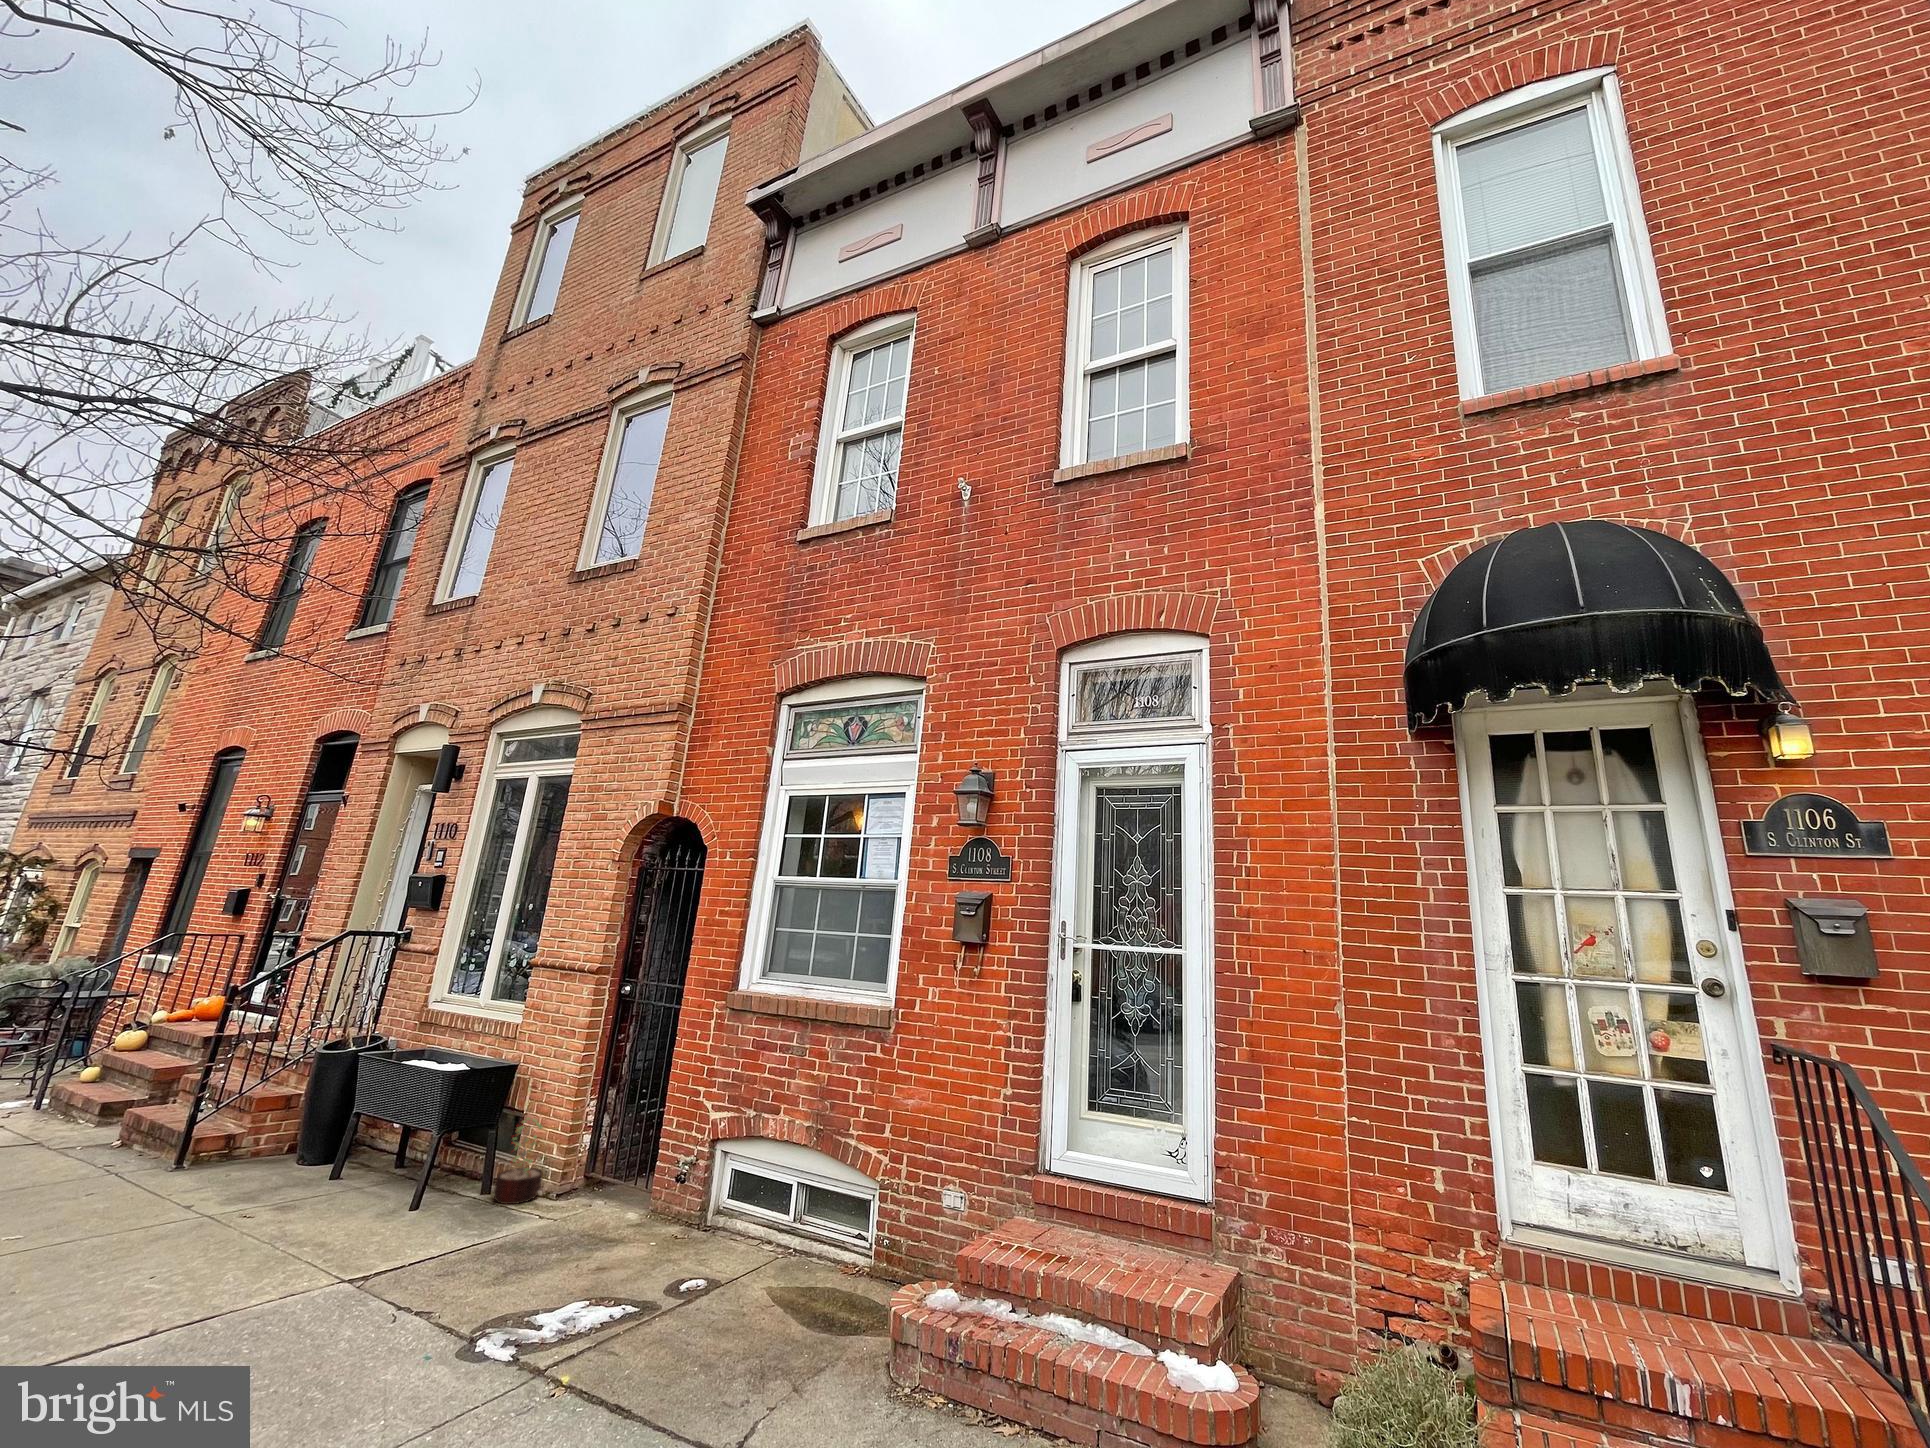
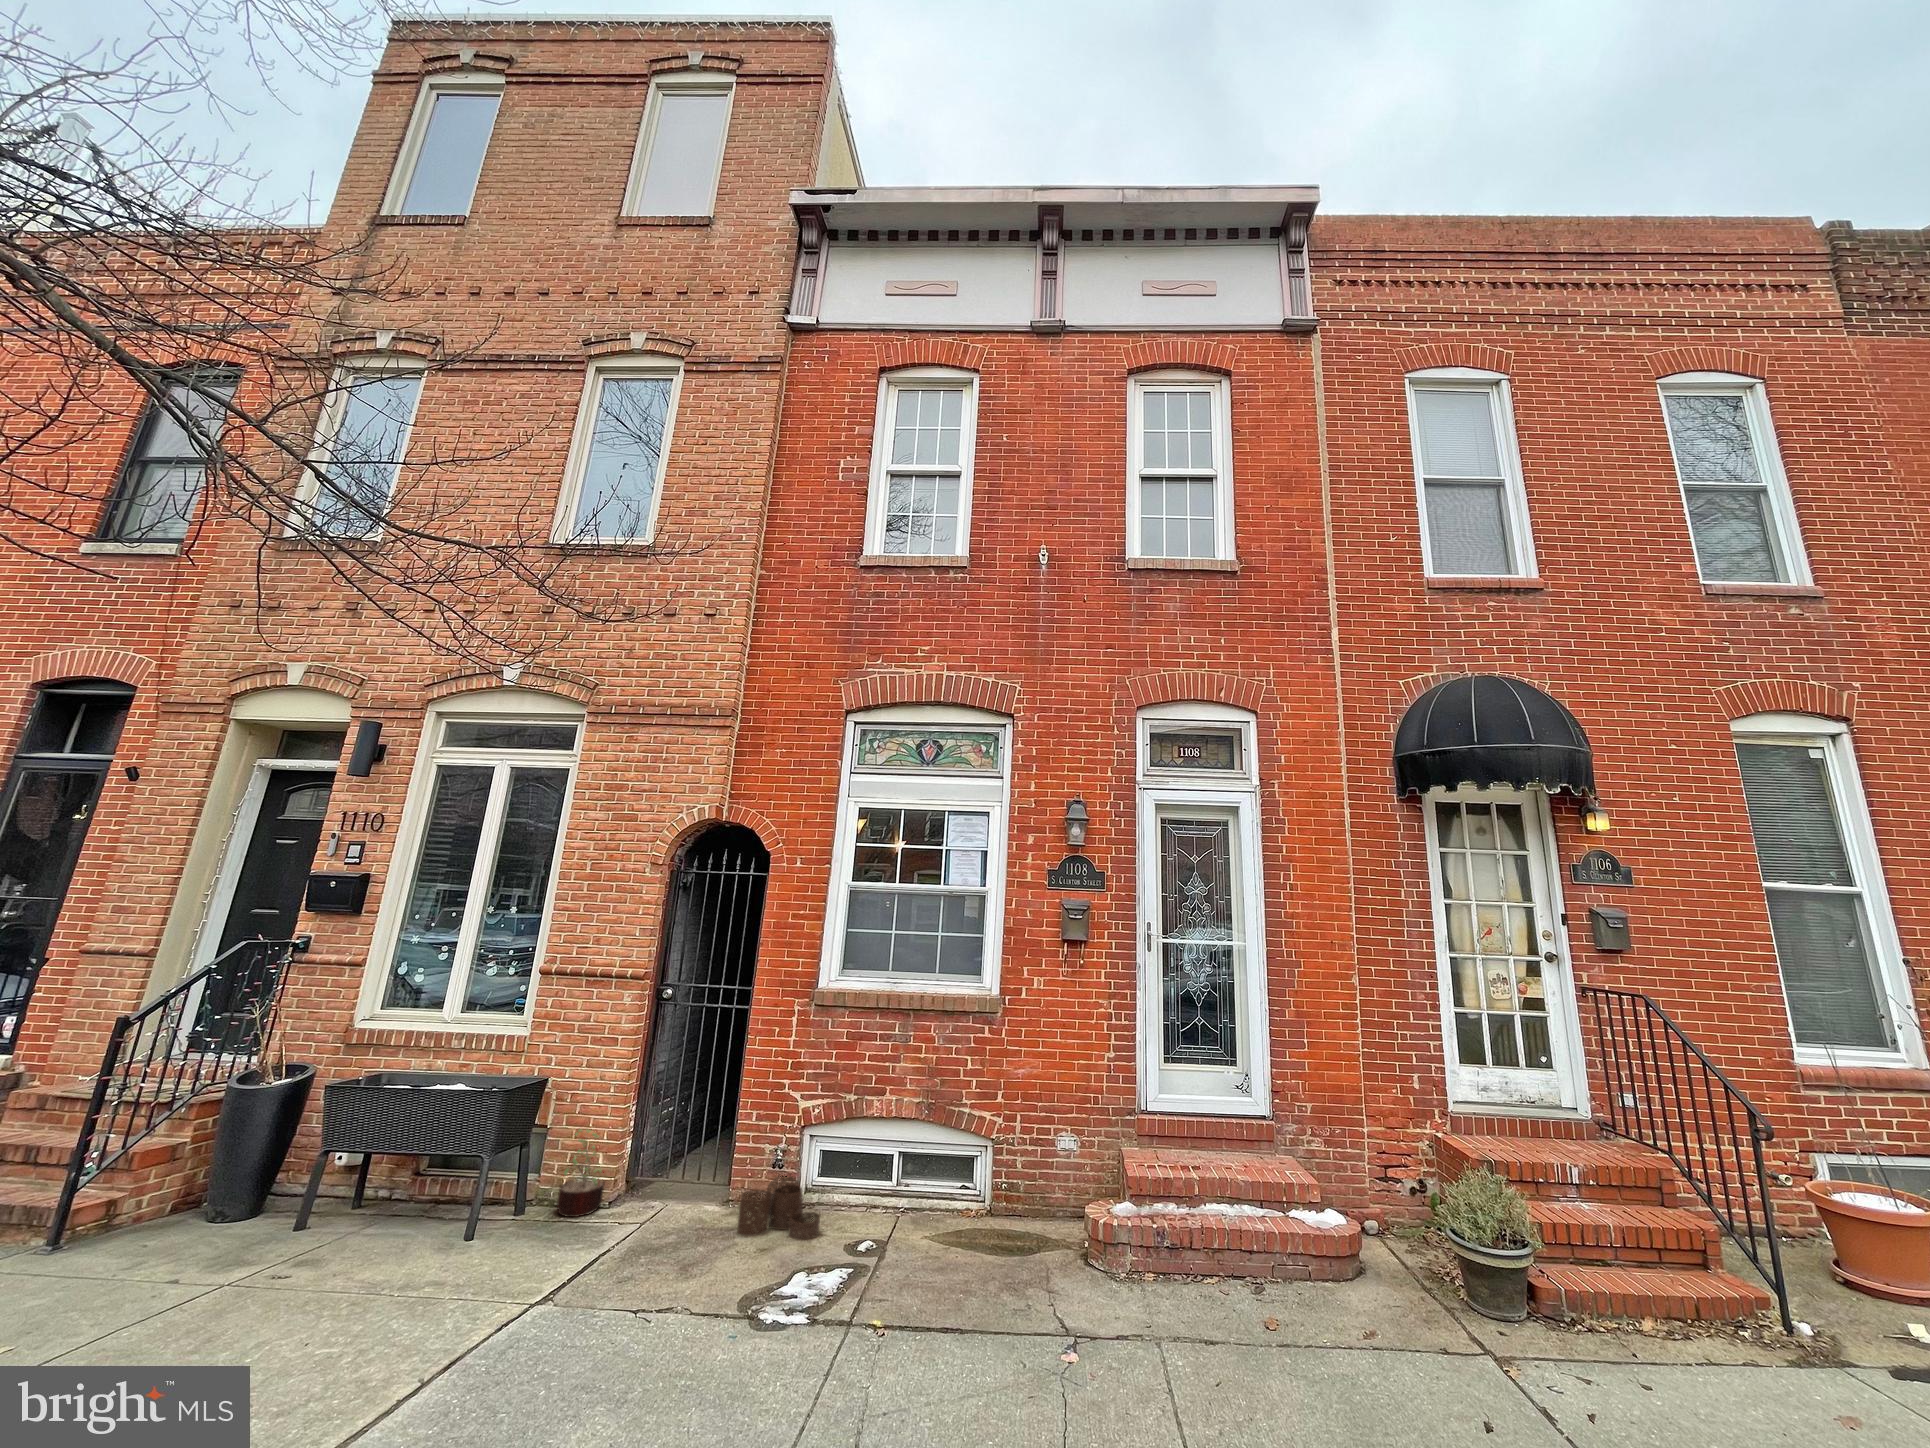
woven basket: none [600,1188,699,1267] -> present [737,1174,820,1240]

